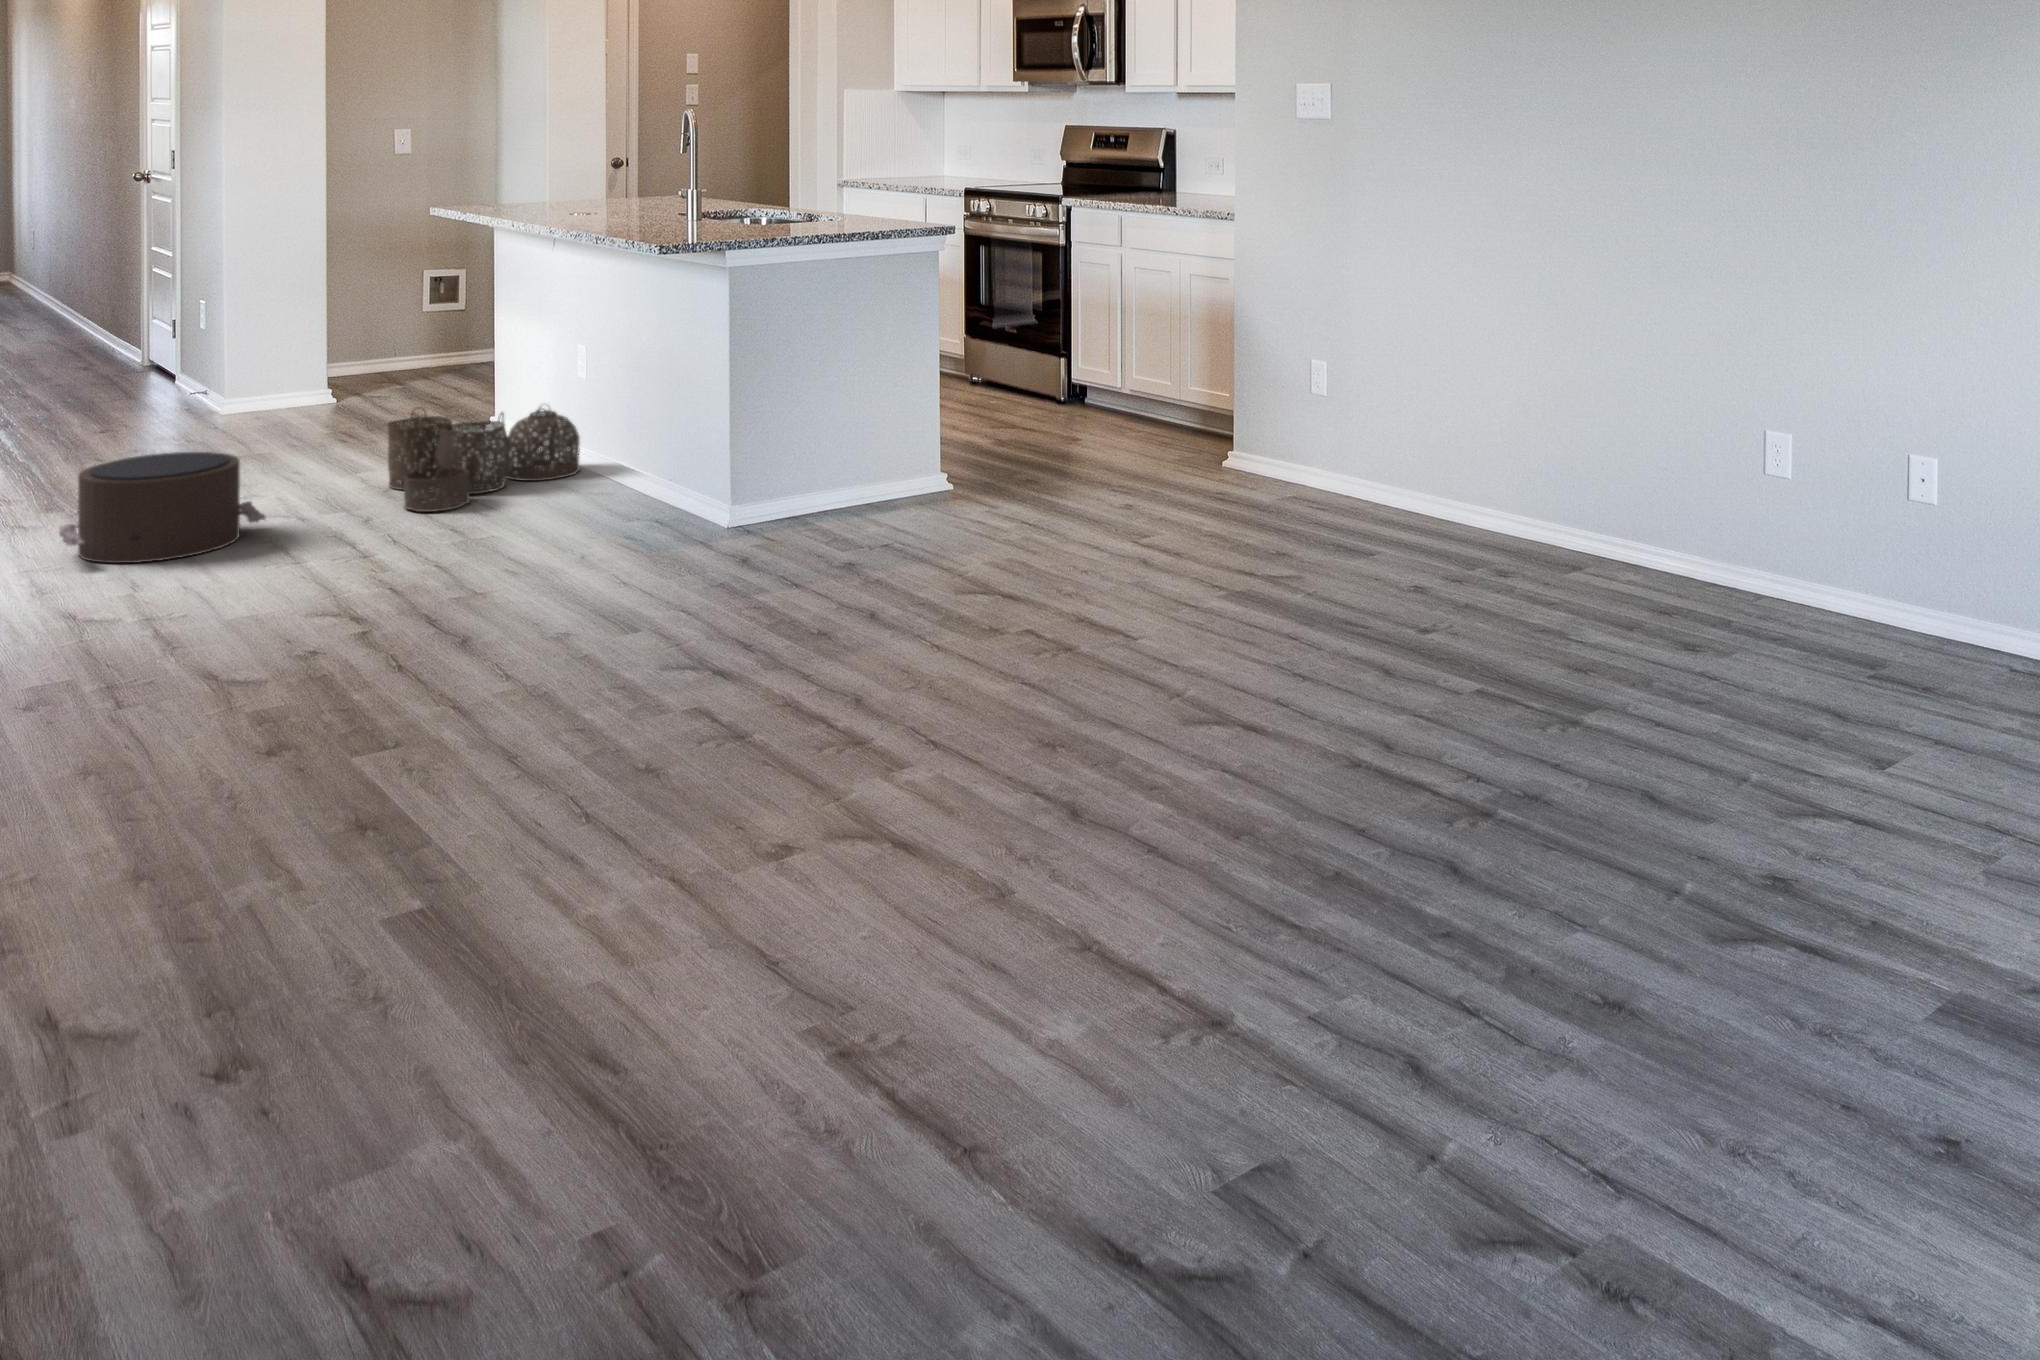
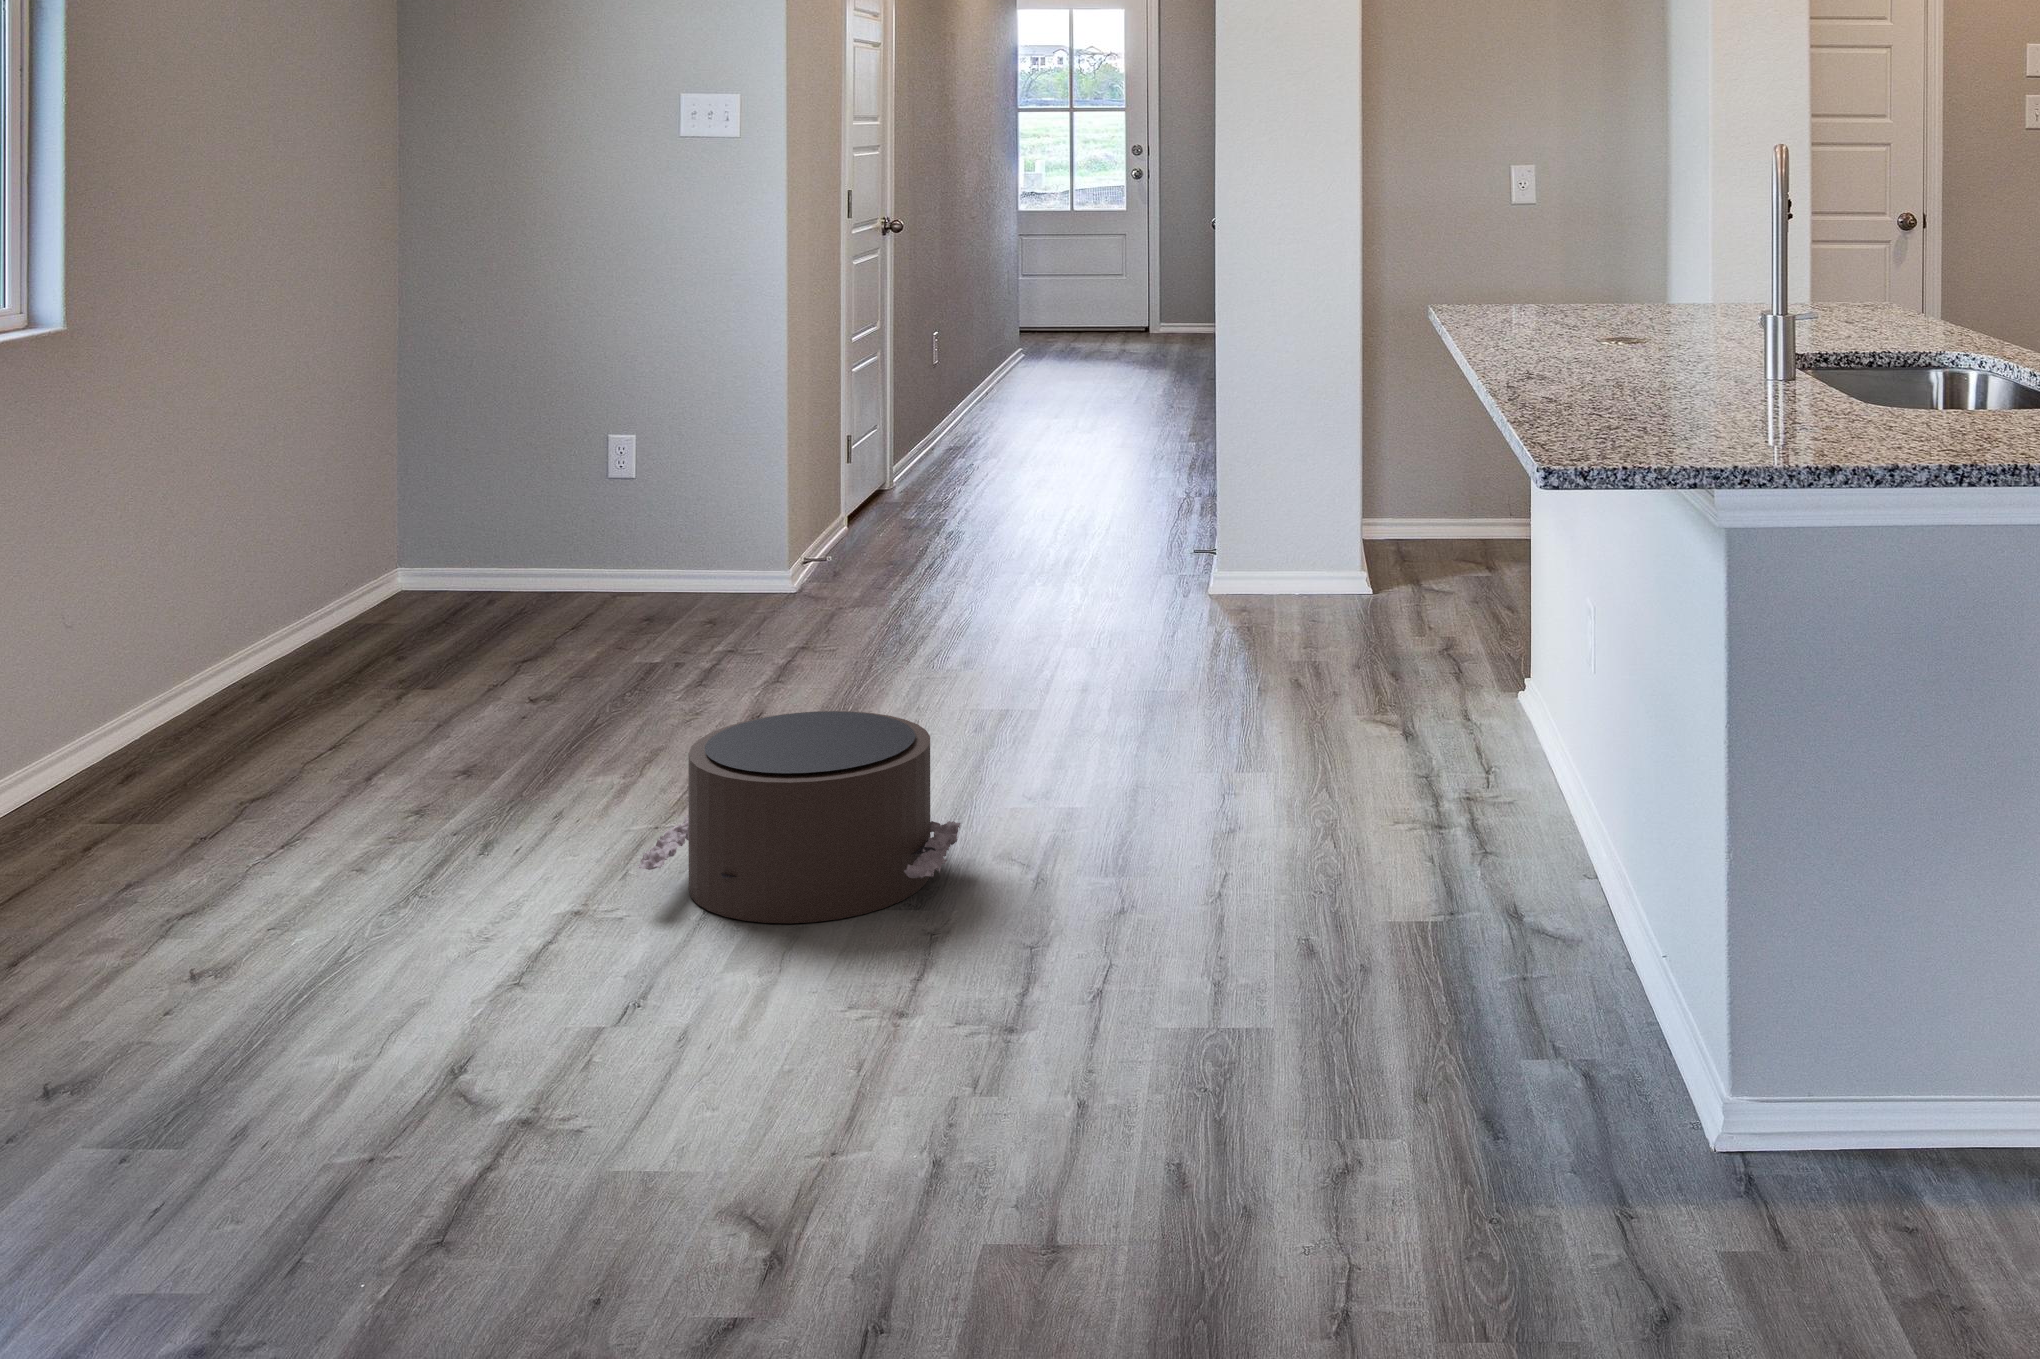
woven basket: present [387,407,580,512] -> none [1198,674,1563,909]

